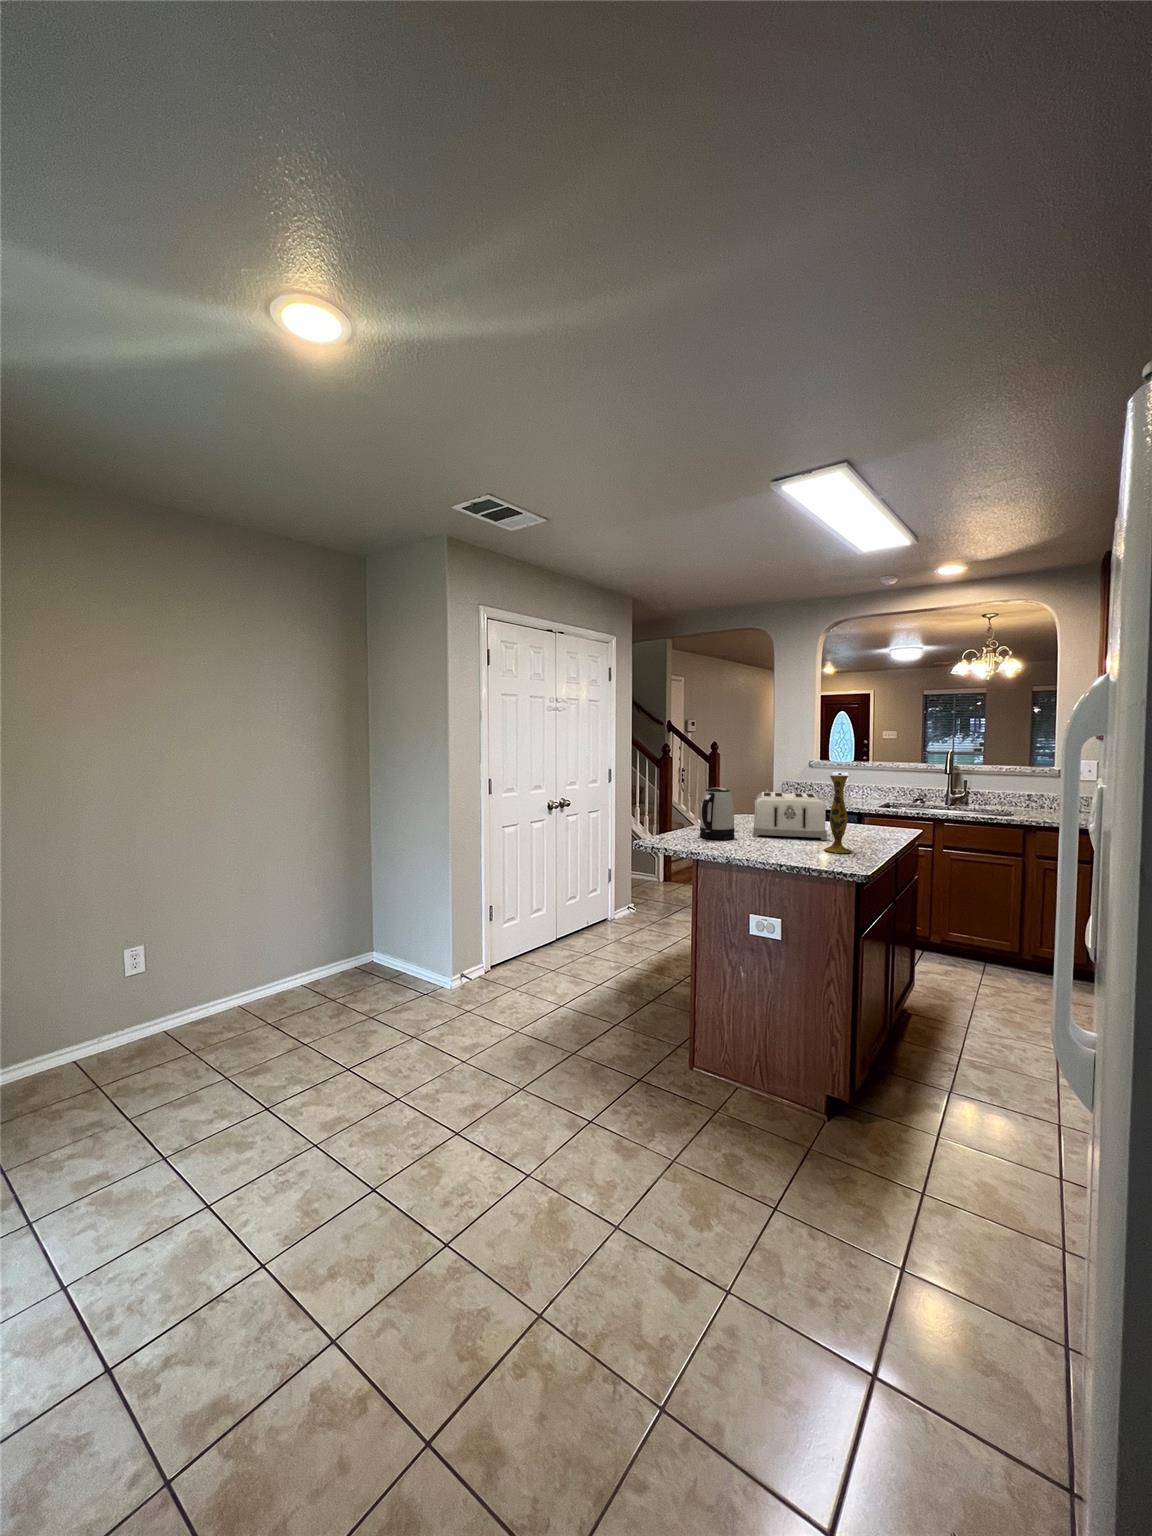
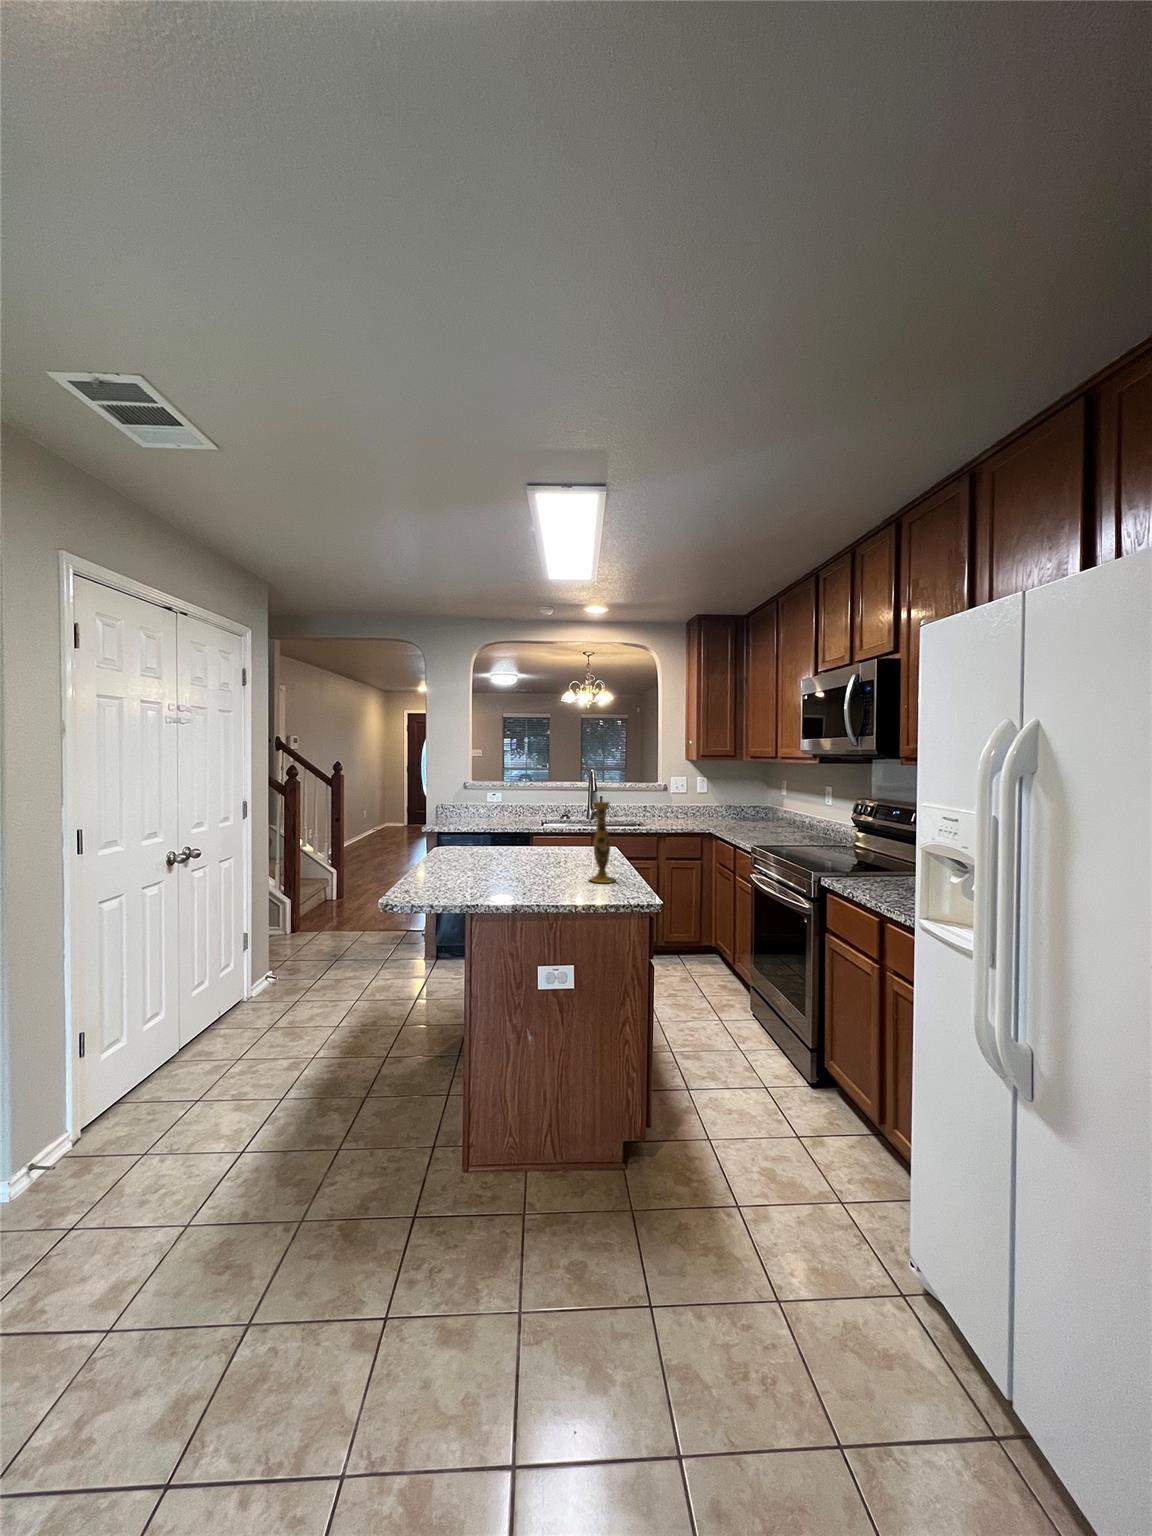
kettle: present [700,788,735,840] -> none [448,822,489,885]
toaster: present [753,792,827,840] -> none [482,820,573,875]

